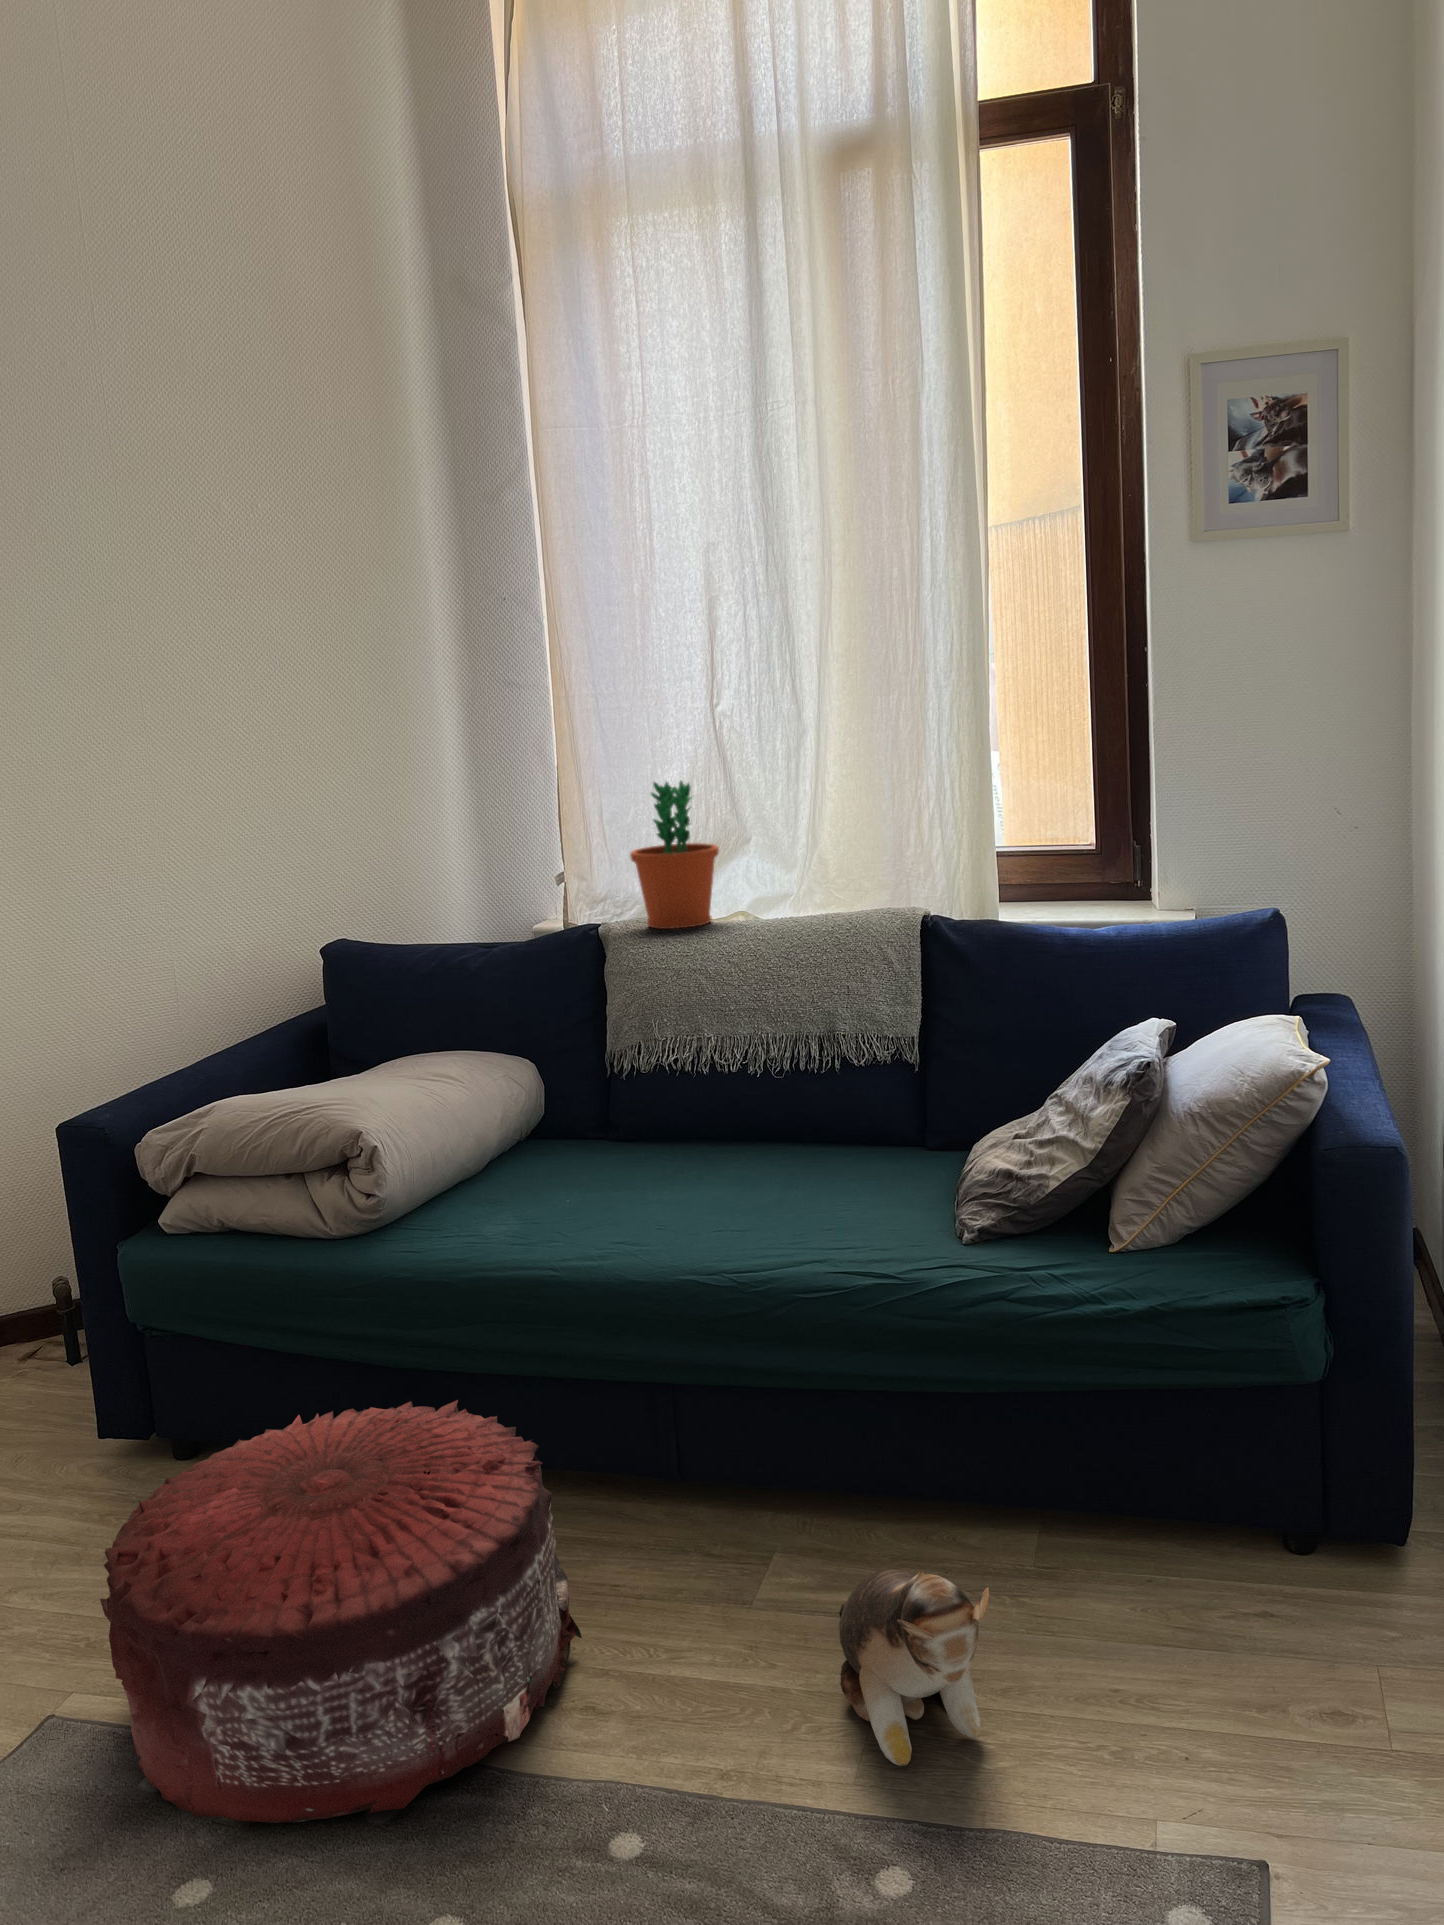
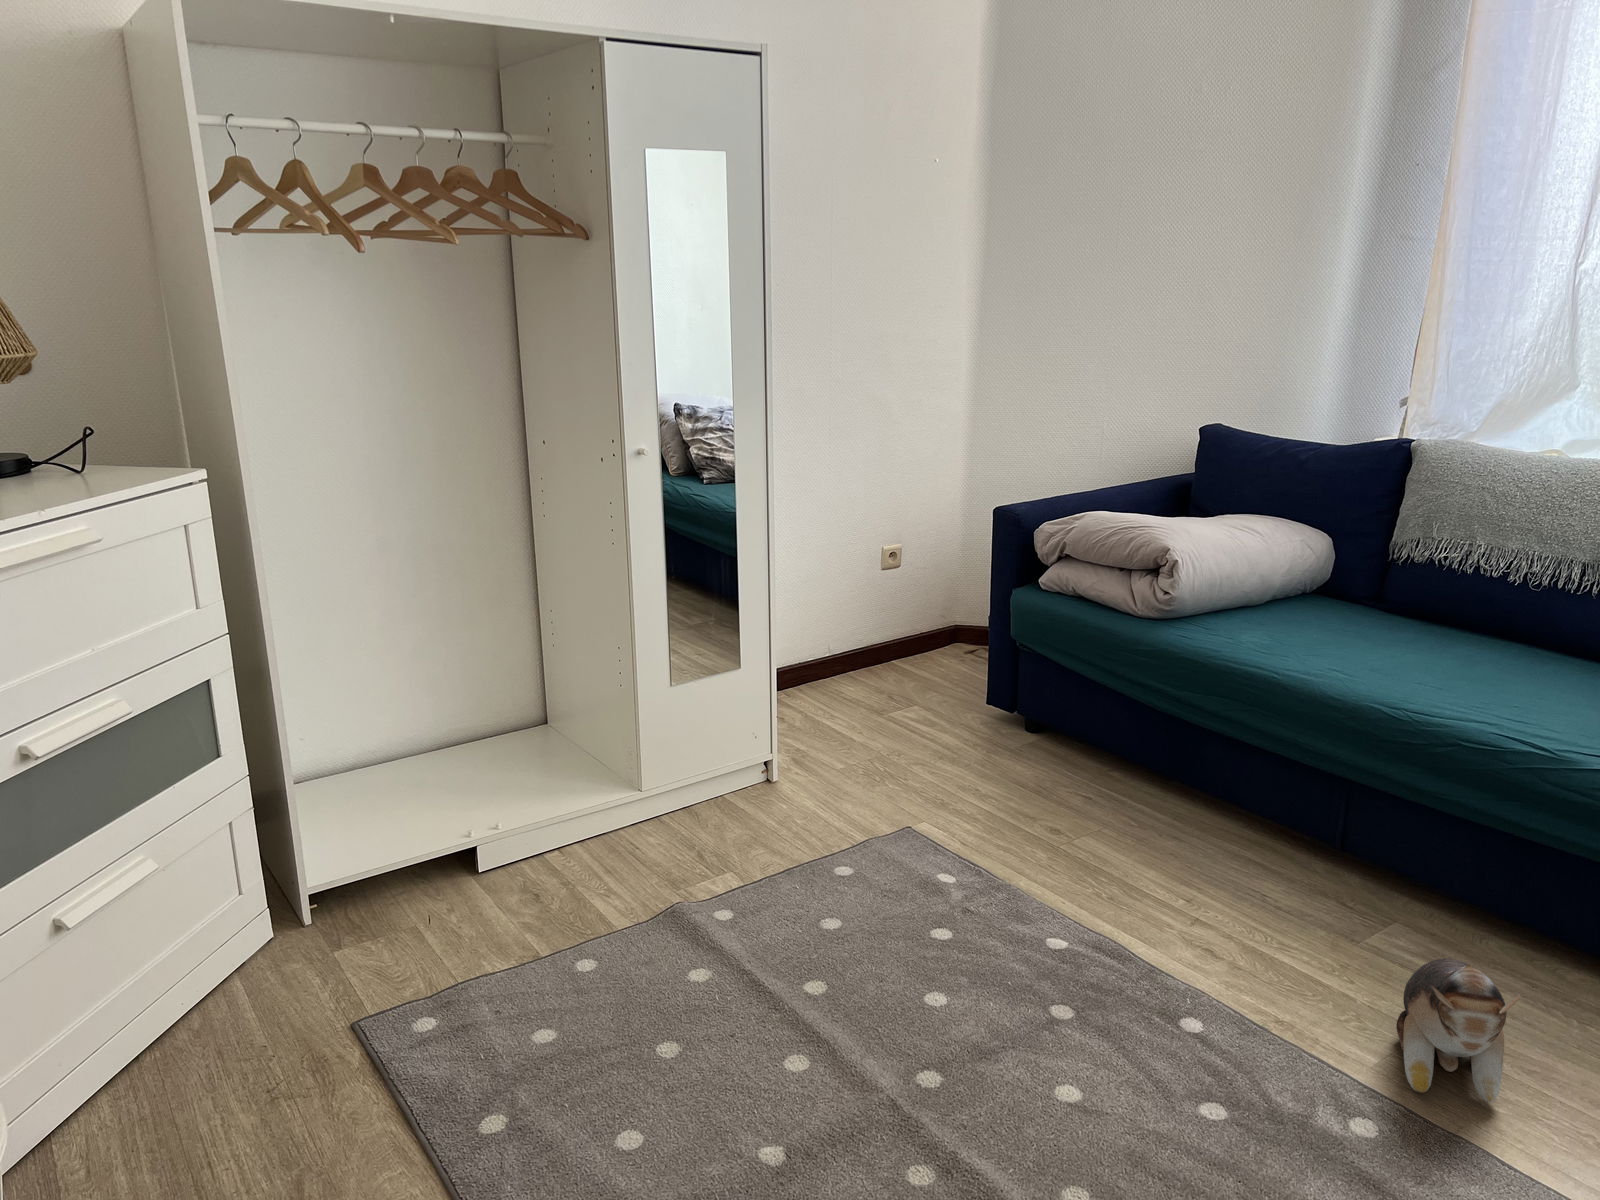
flower pot: present [630,781,719,929] -> none [1456,328,1541,454]
pouf: present [100,1400,582,1823] -> none [935,717,1225,960]

